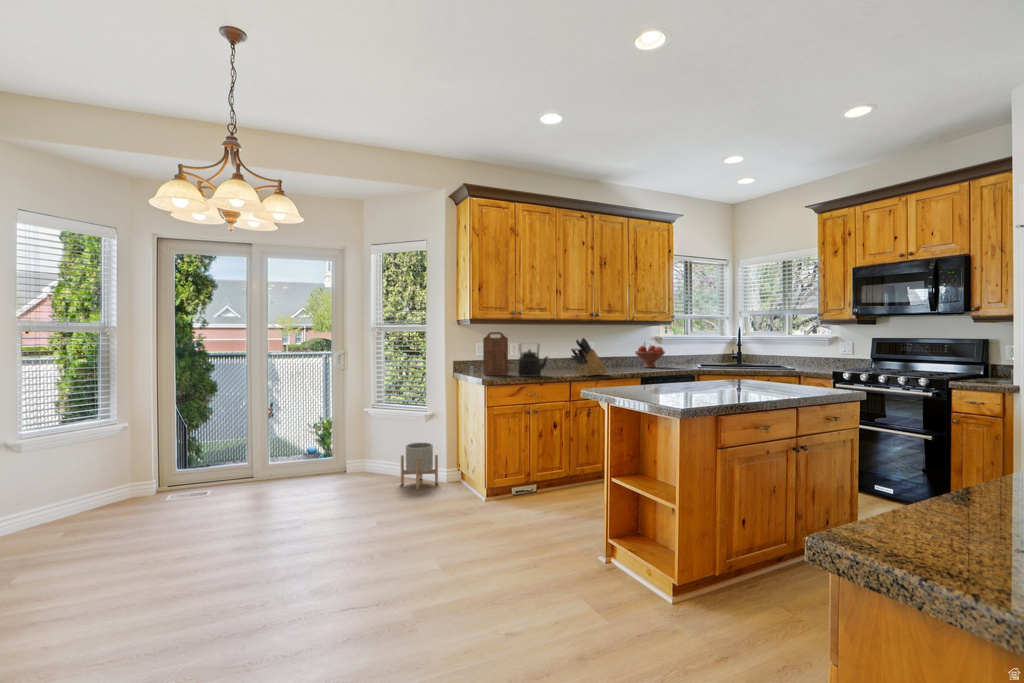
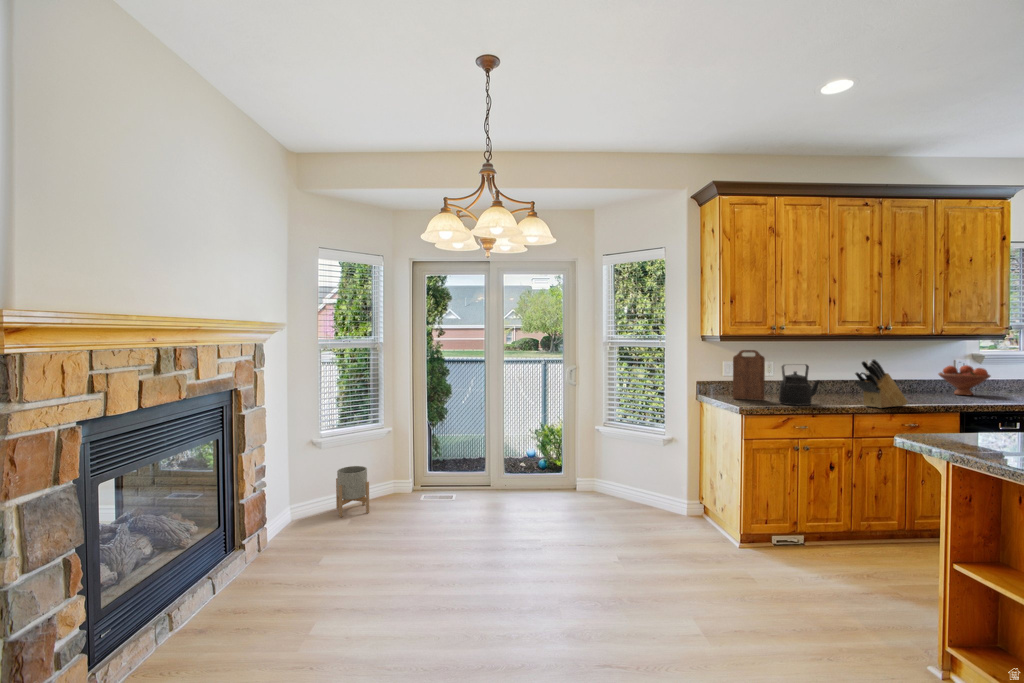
planter: present [401,443,438,489] -> present [336,466,369,517]

